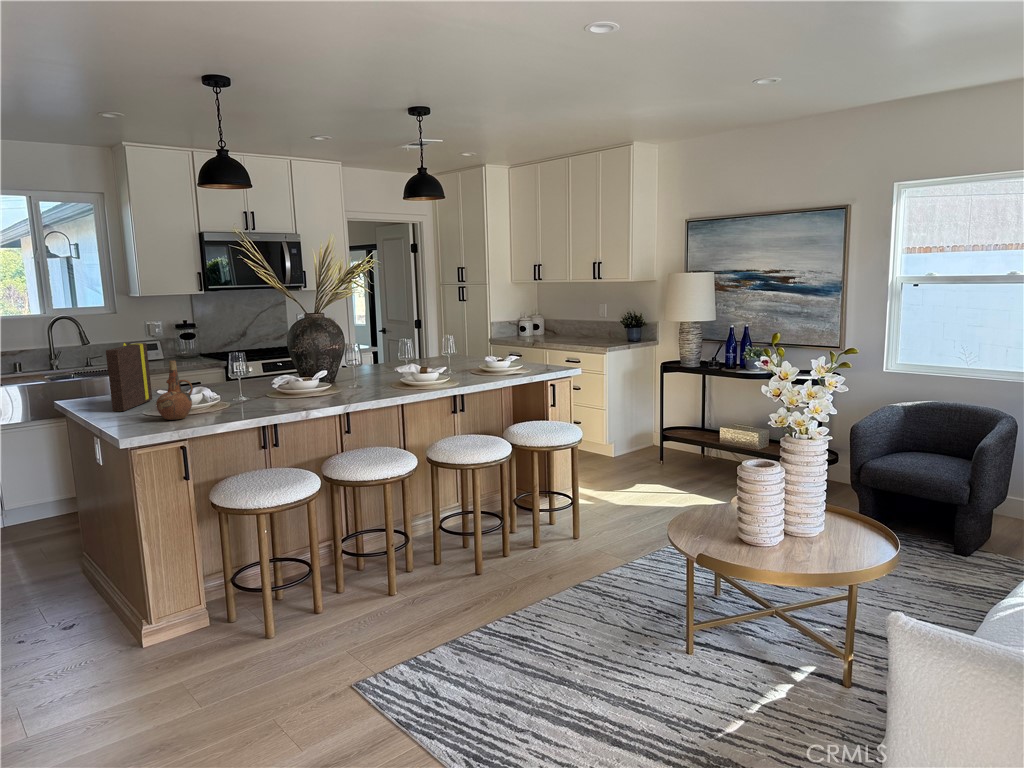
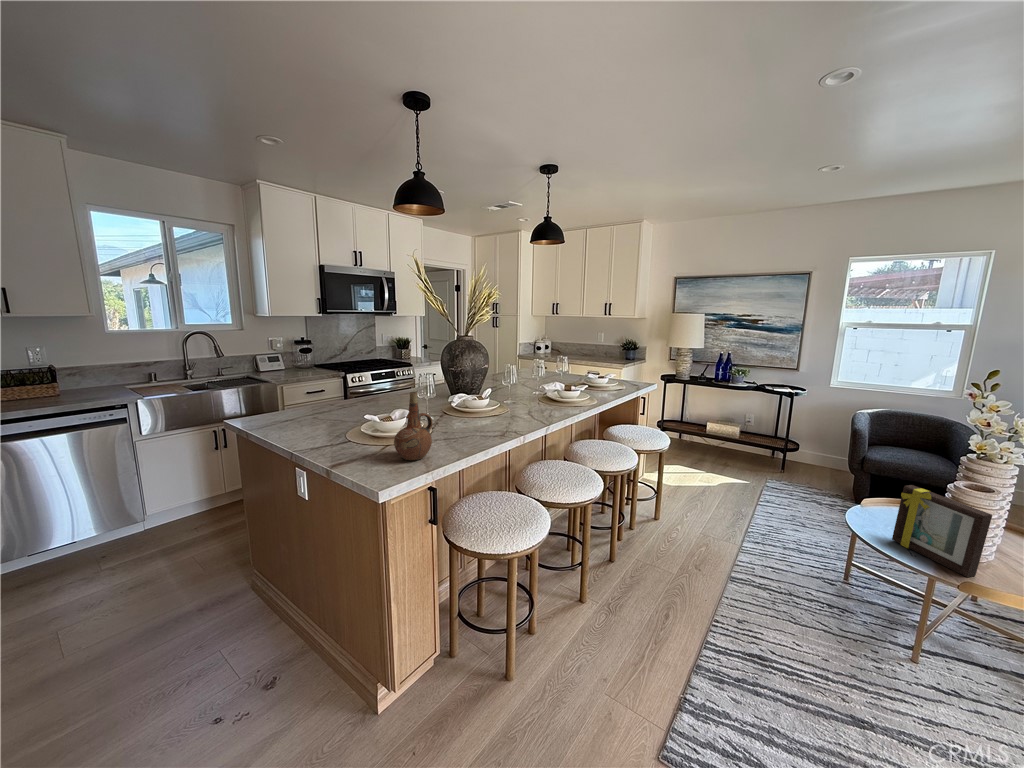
picture frame: present [106,343,152,411] -> present [892,485,992,577]

